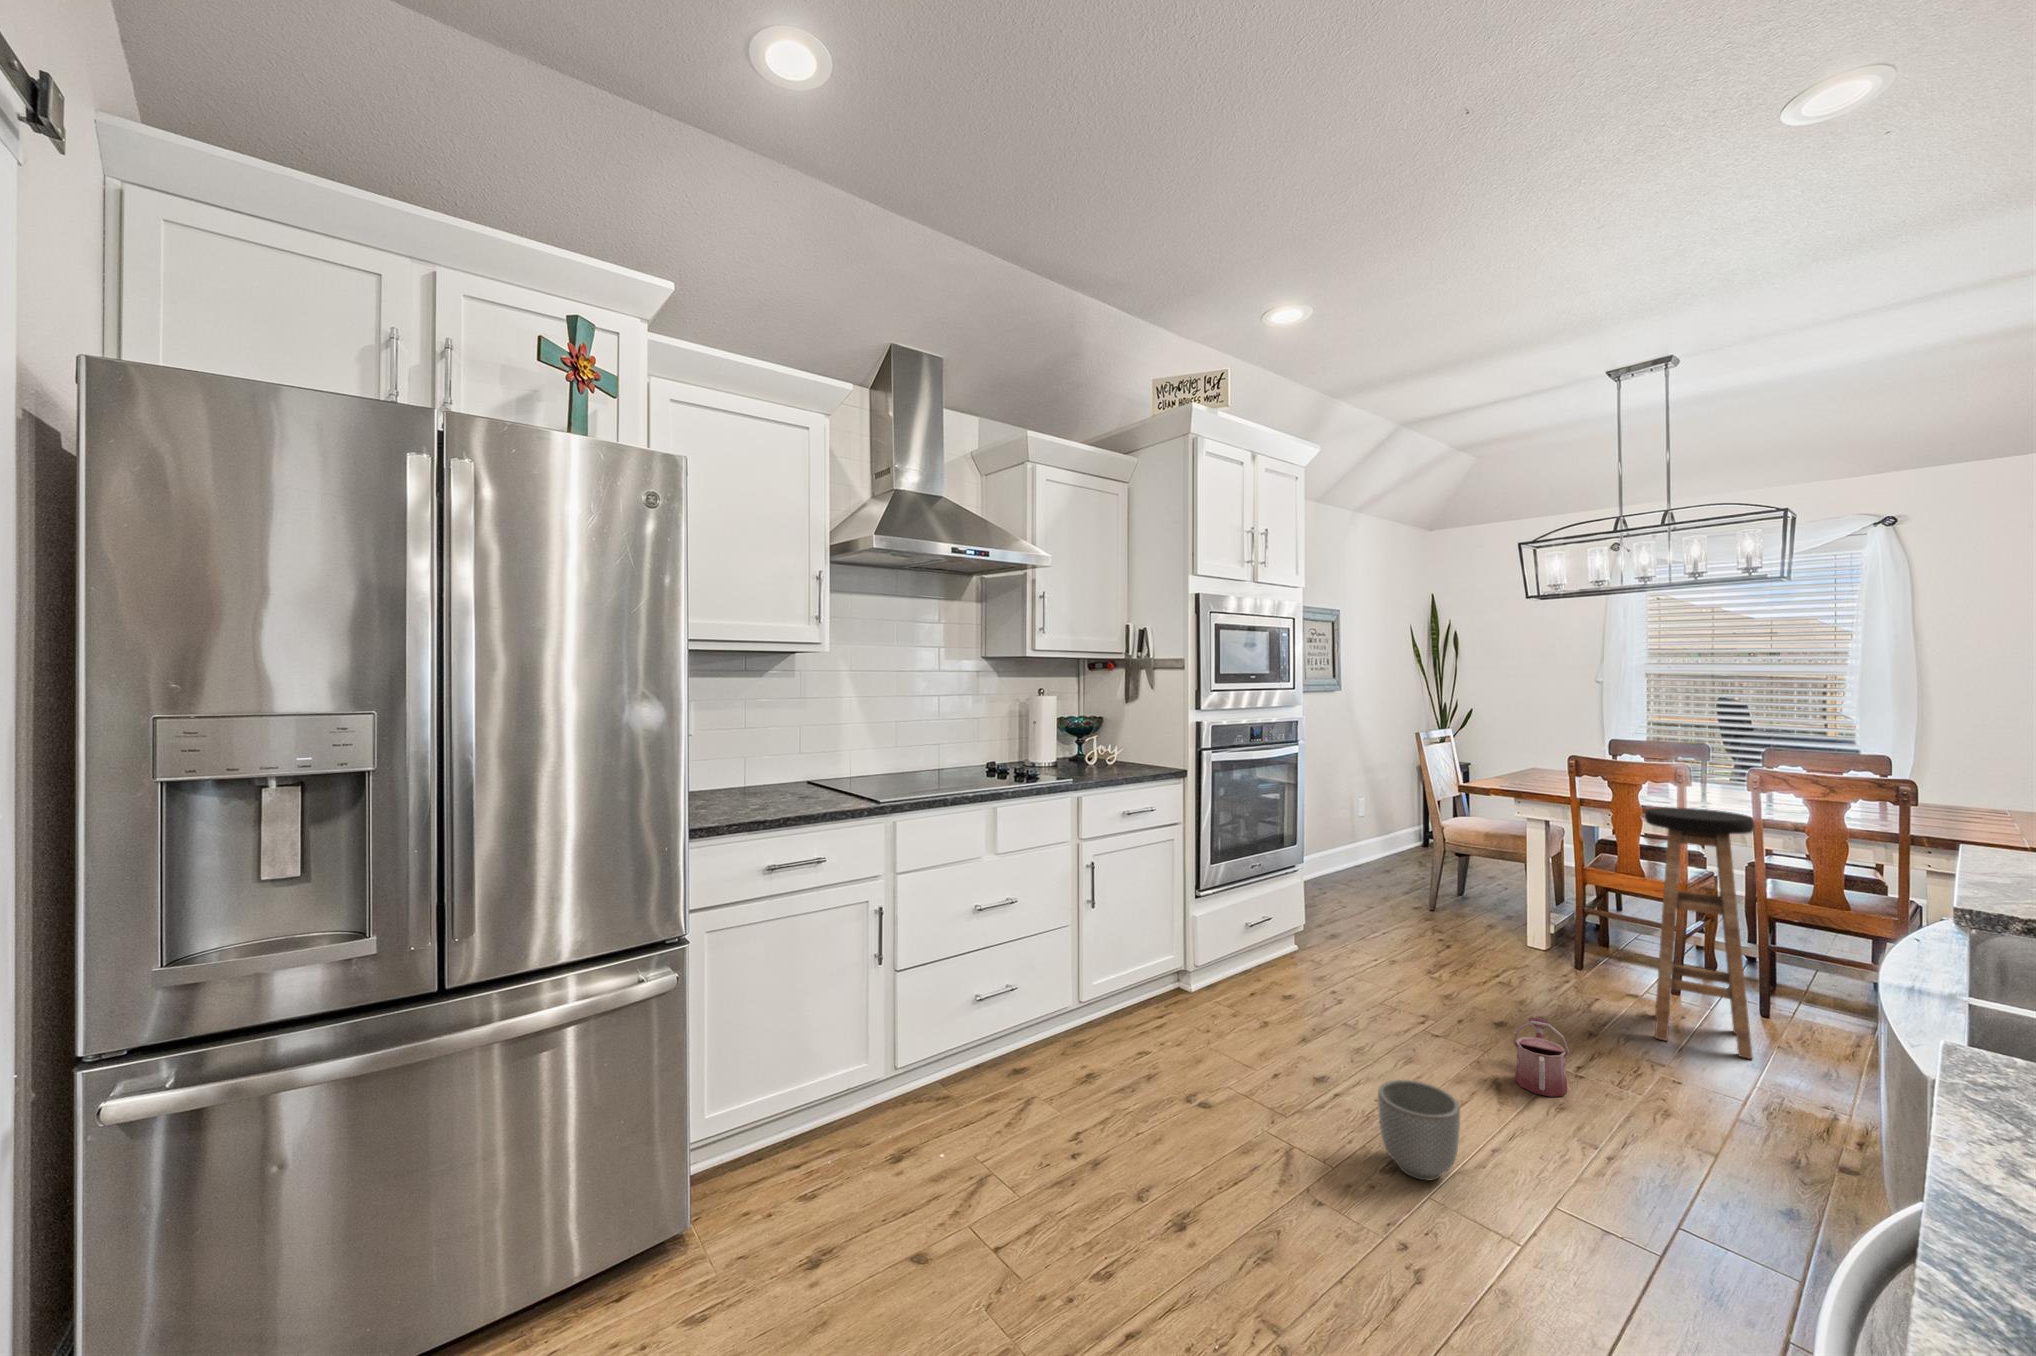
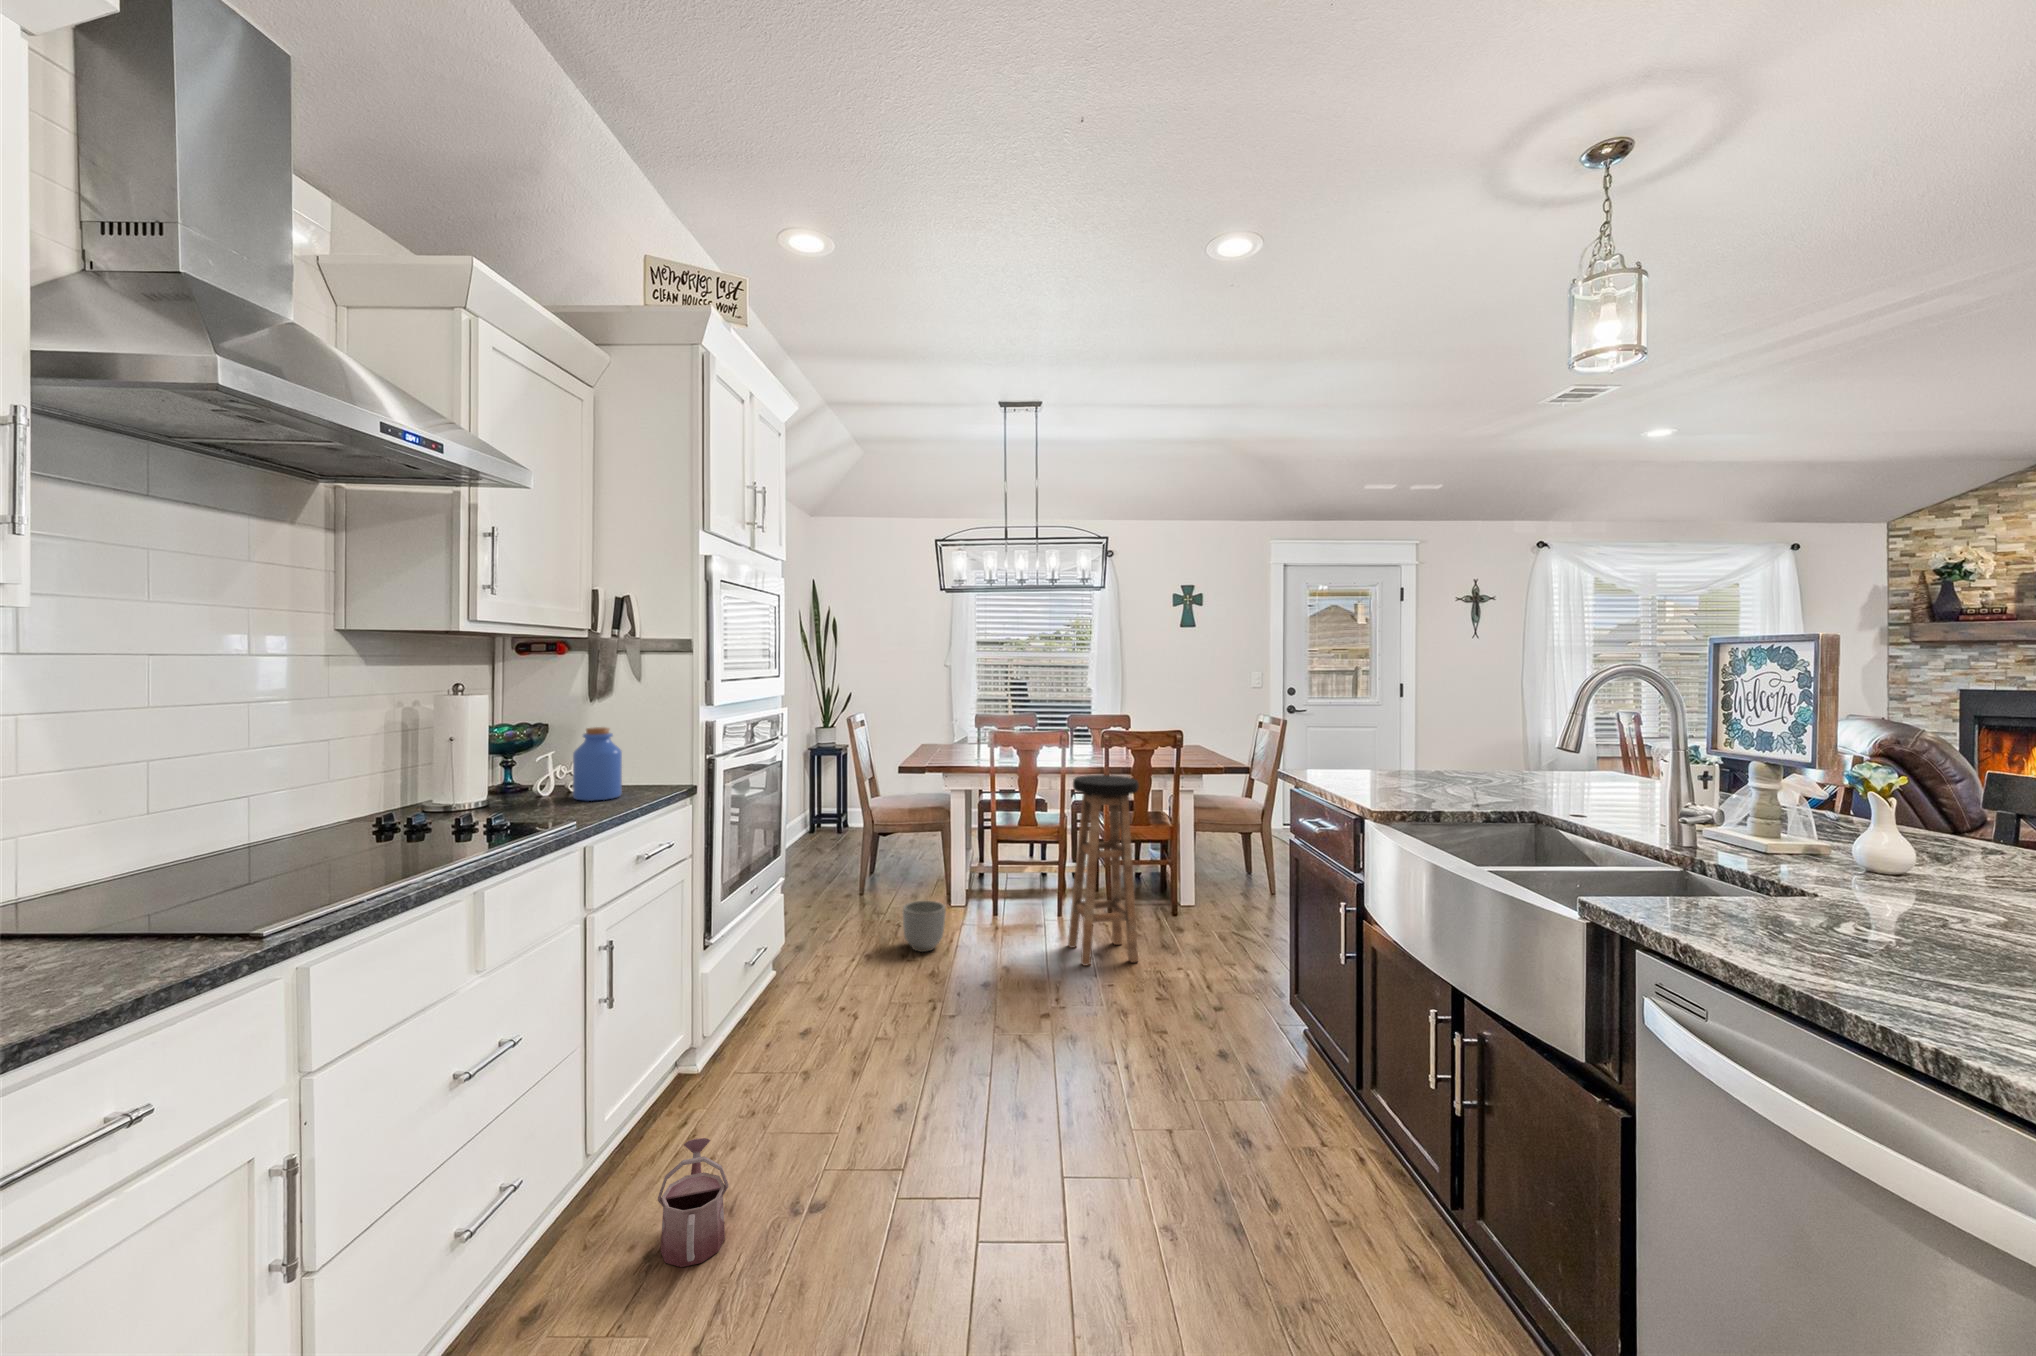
jar: none [1096,721,1126,771] -> present [573,727,622,801]
watering can: present [1513,1017,1570,1097] -> present [658,1138,729,1267]
planter: present [1378,1080,1460,1181] -> present [903,901,946,952]

